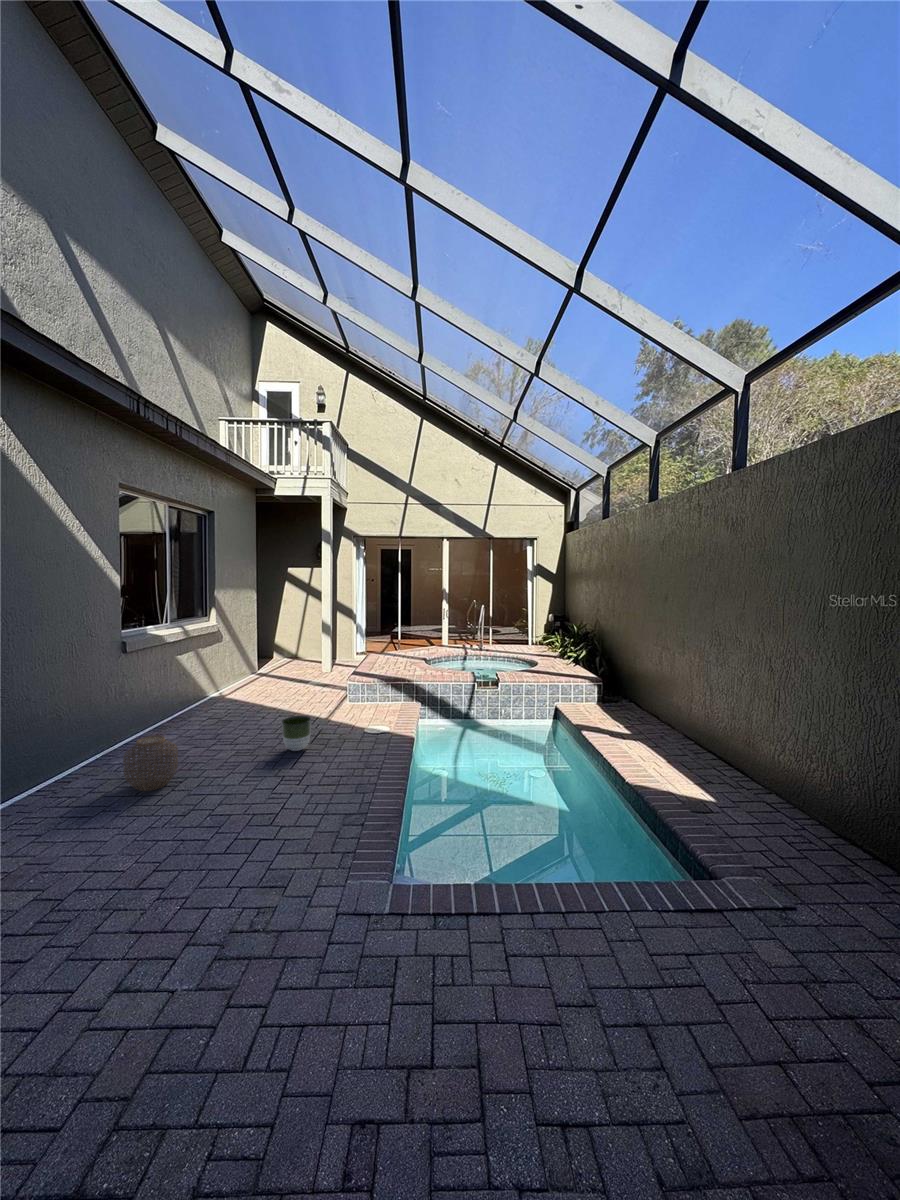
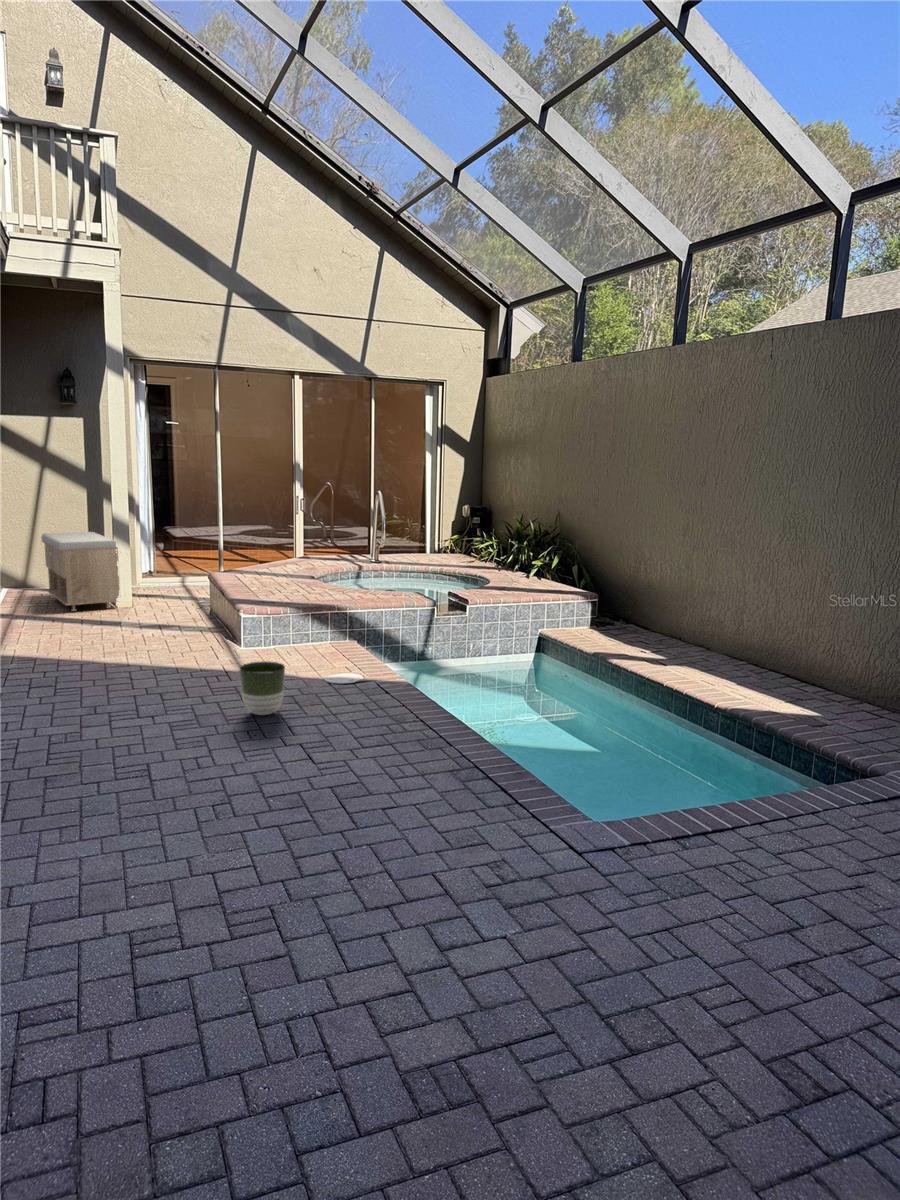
storage bench: none [292,628,325,672] -> present [41,532,120,611]
woven basket: present [123,735,178,791] -> none [56,700,140,789]

